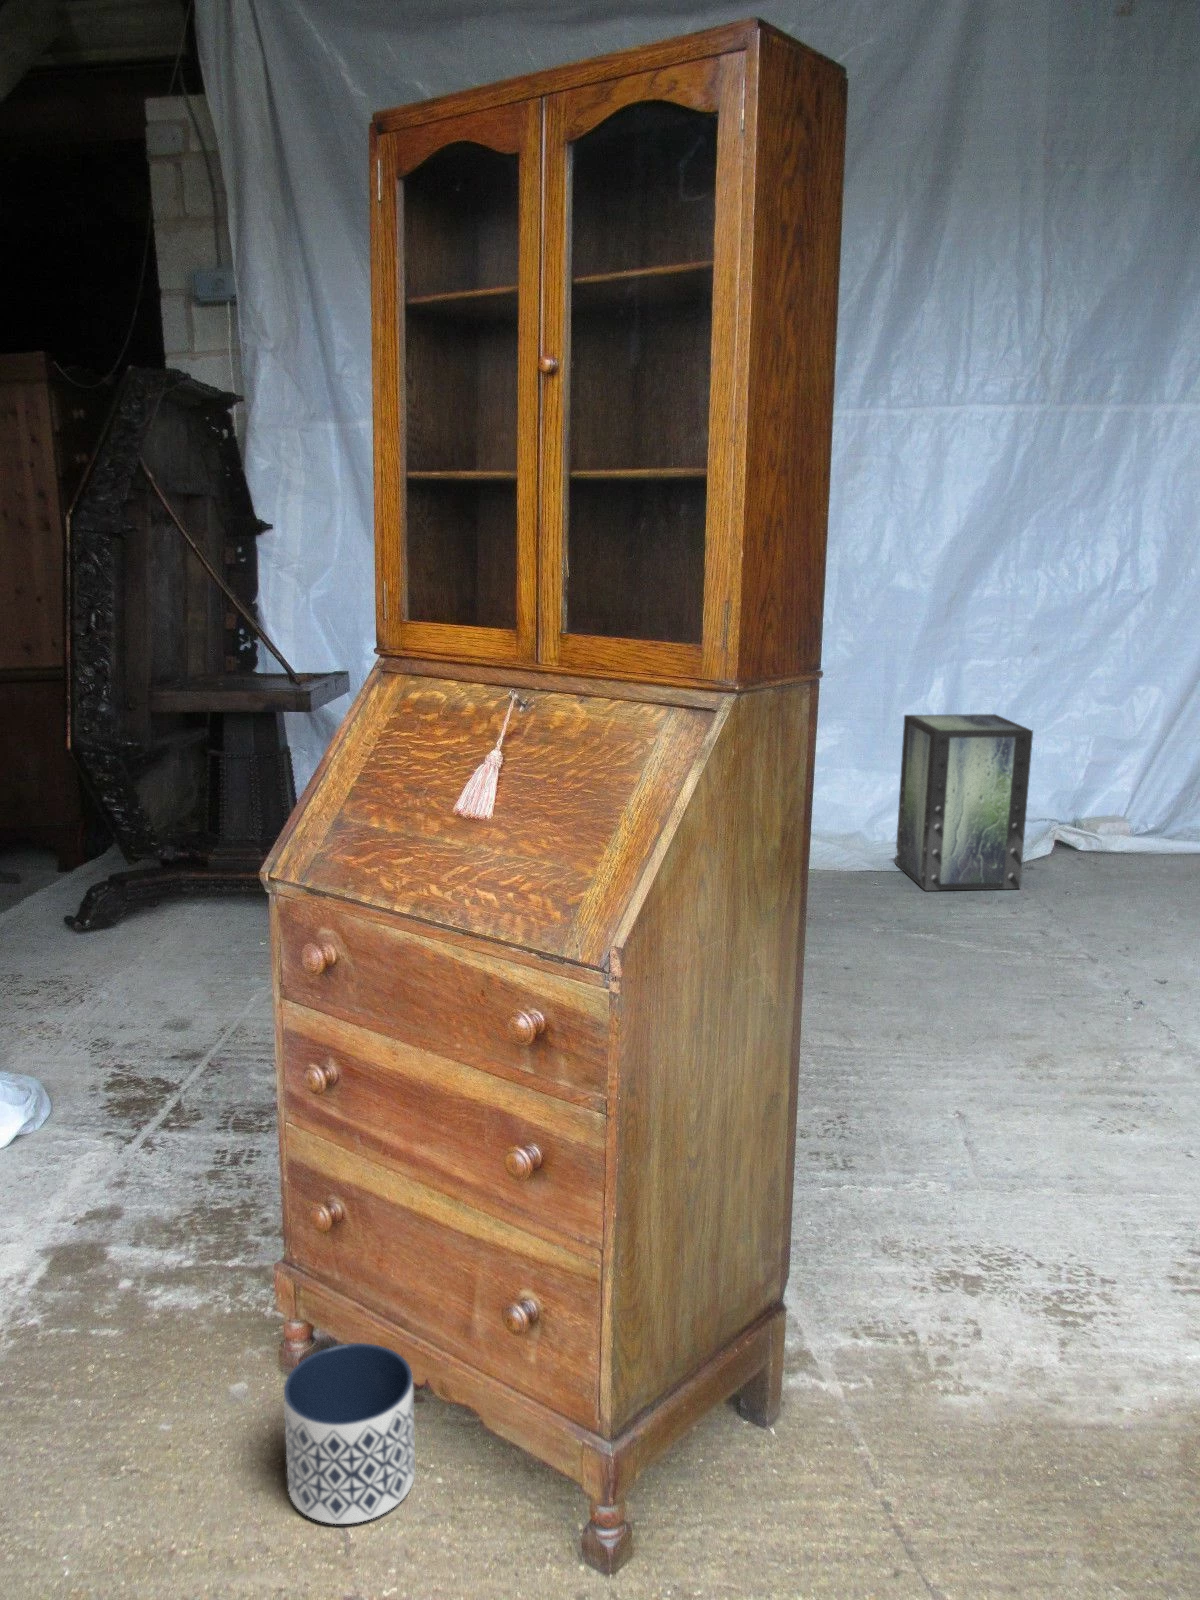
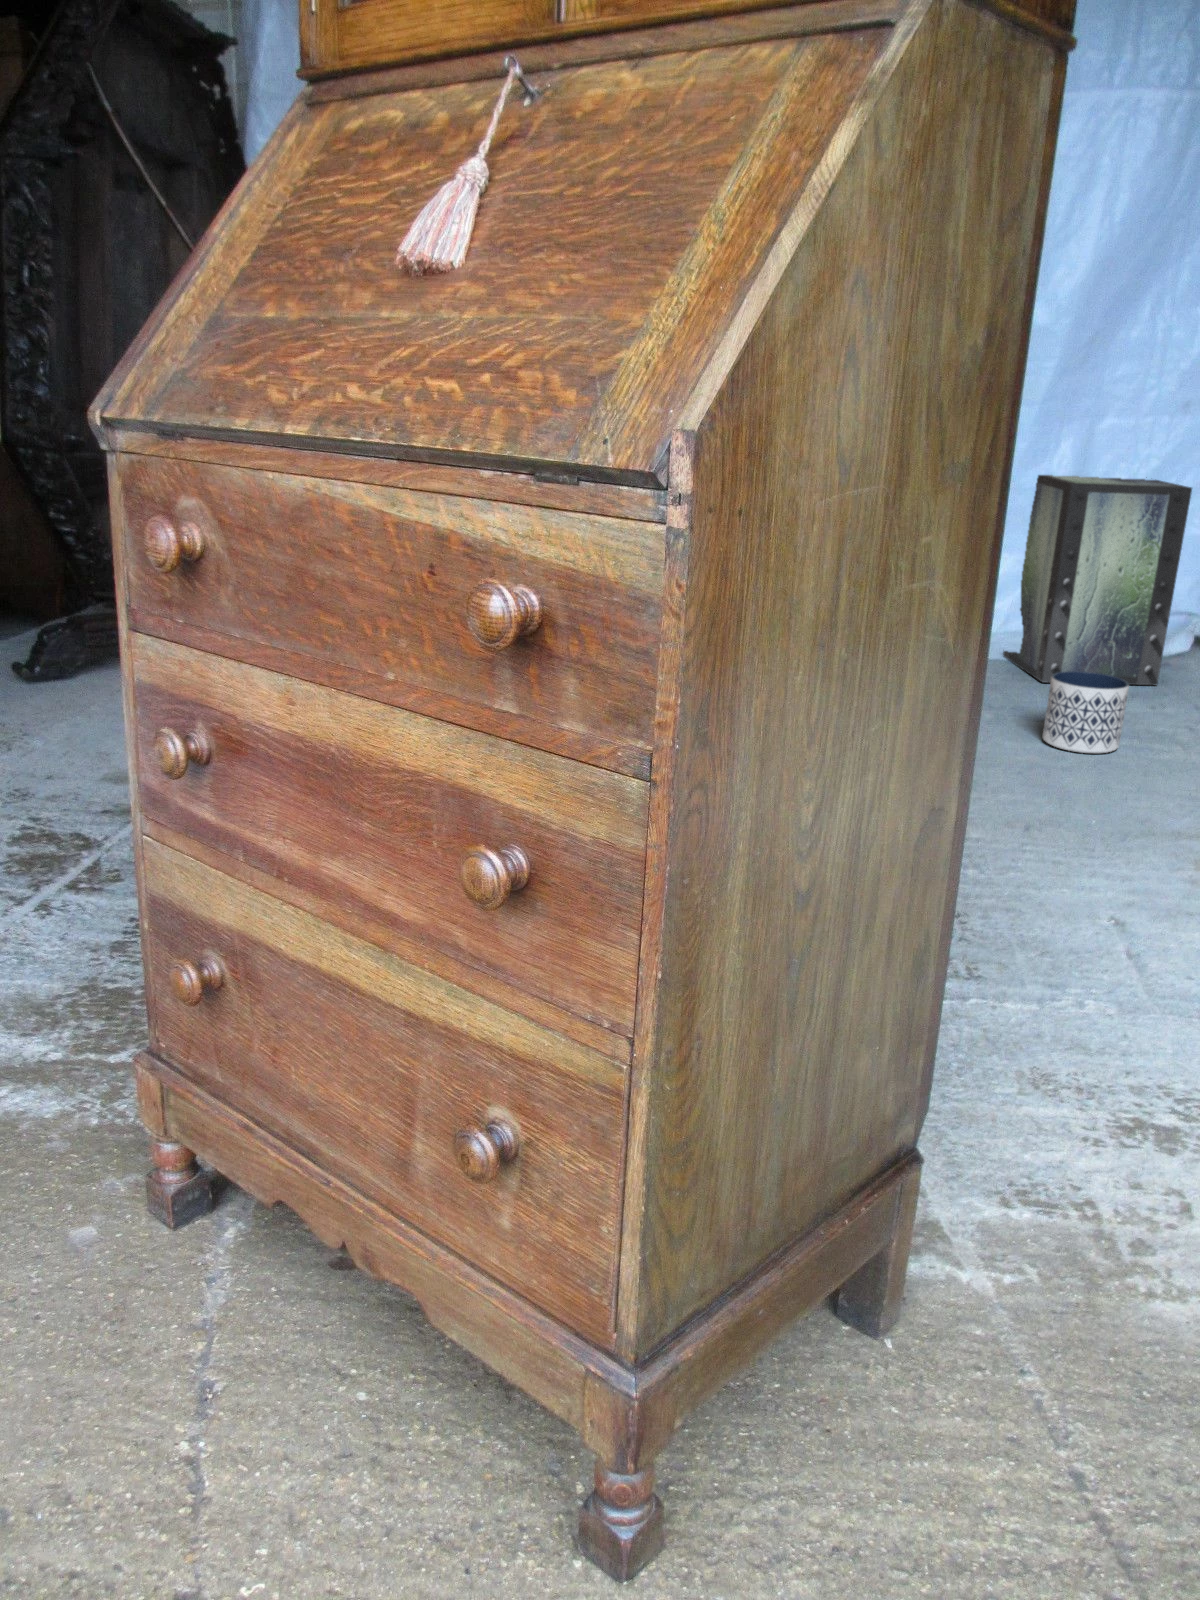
planter: present [284,1343,415,1524] -> present [1043,671,1129,753]

